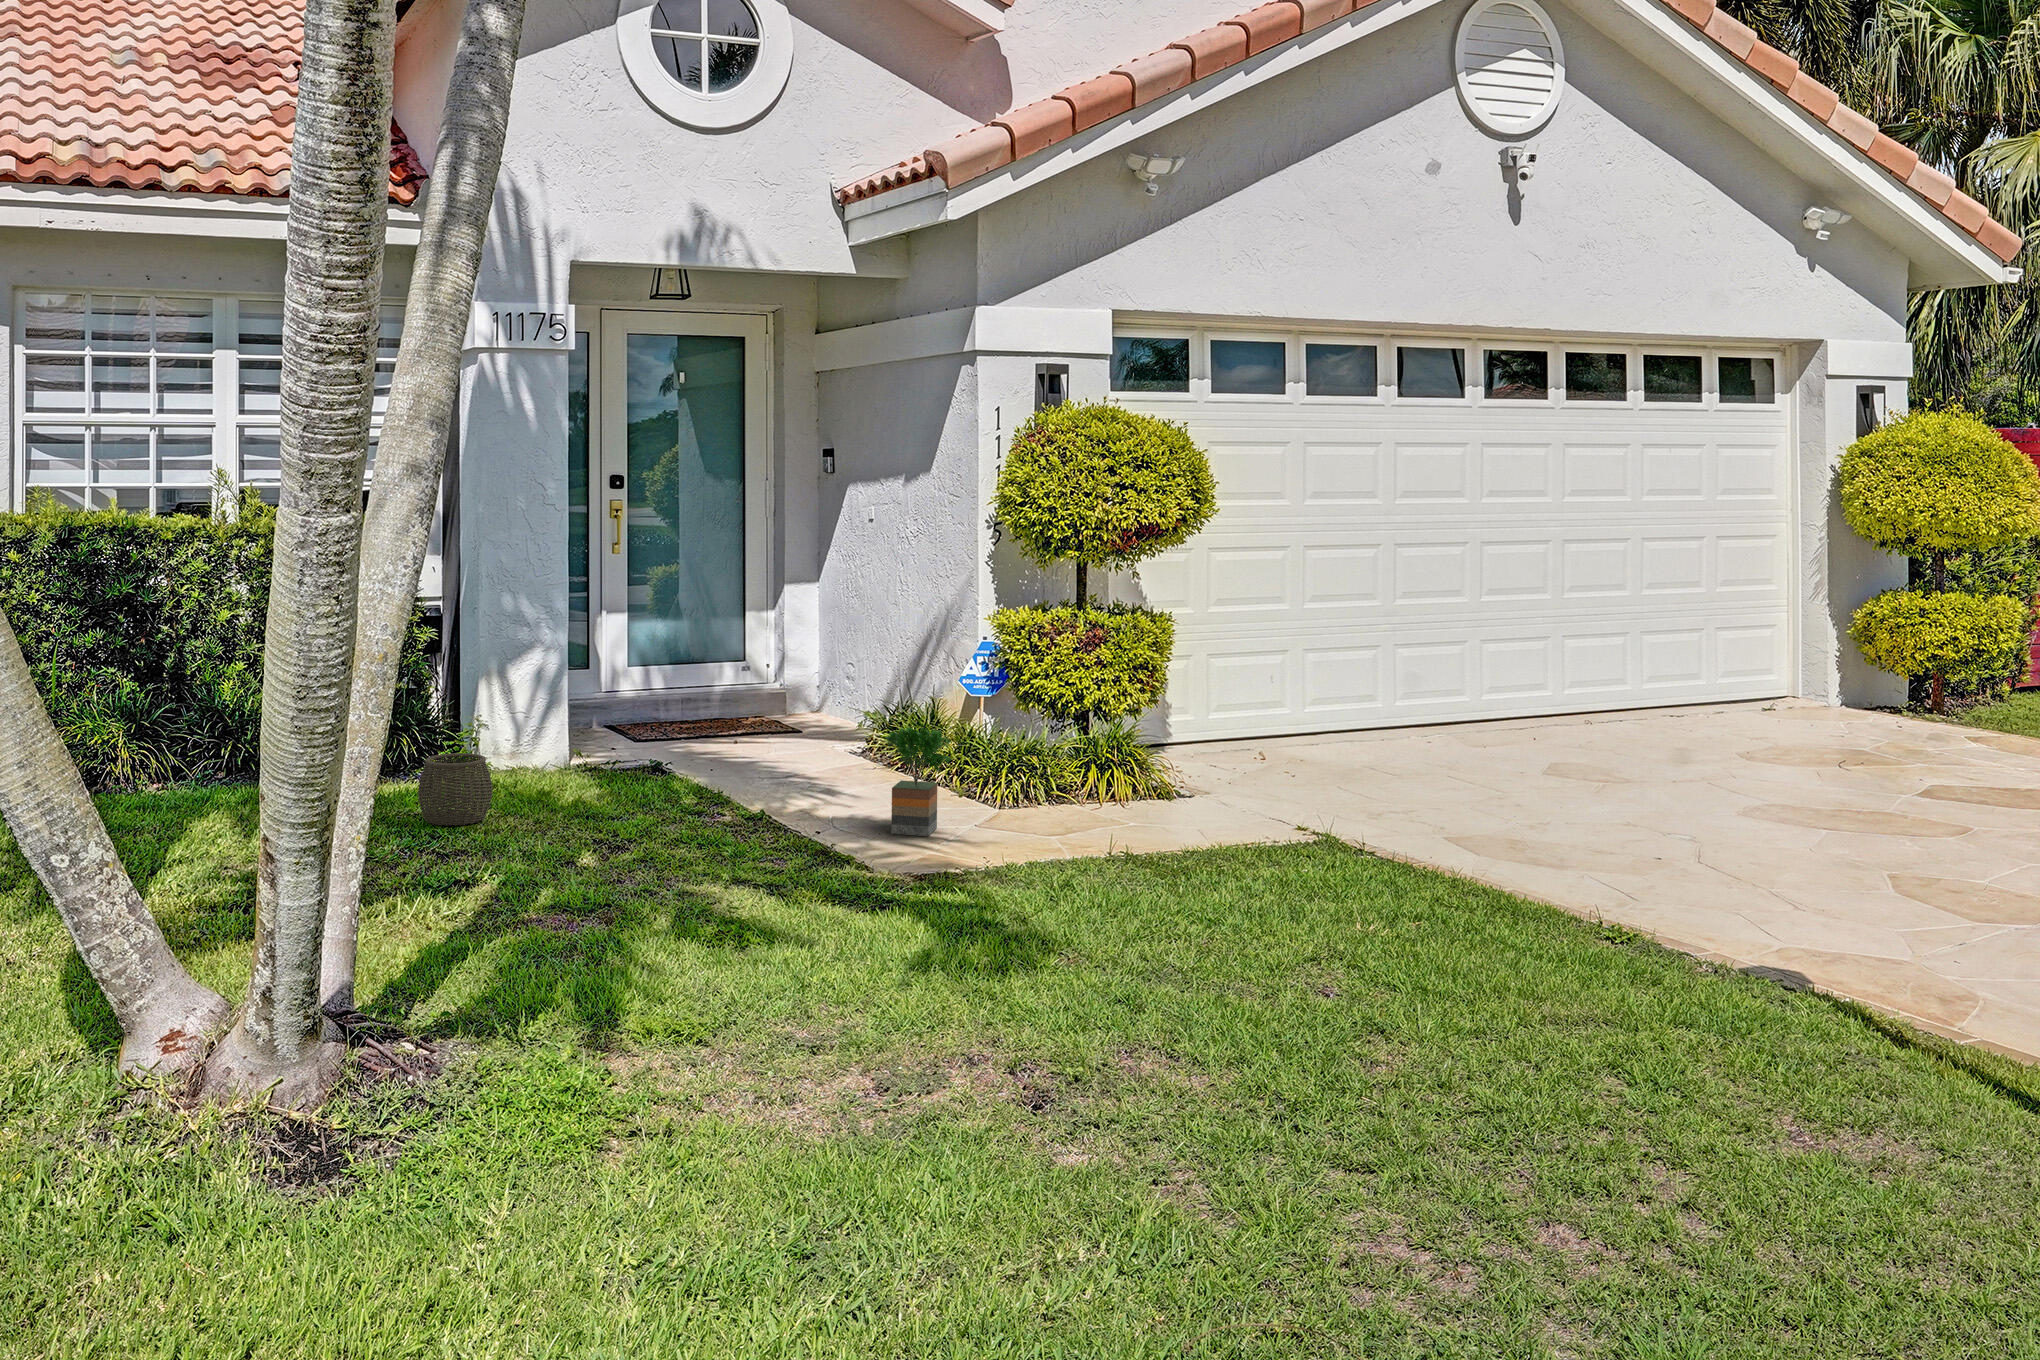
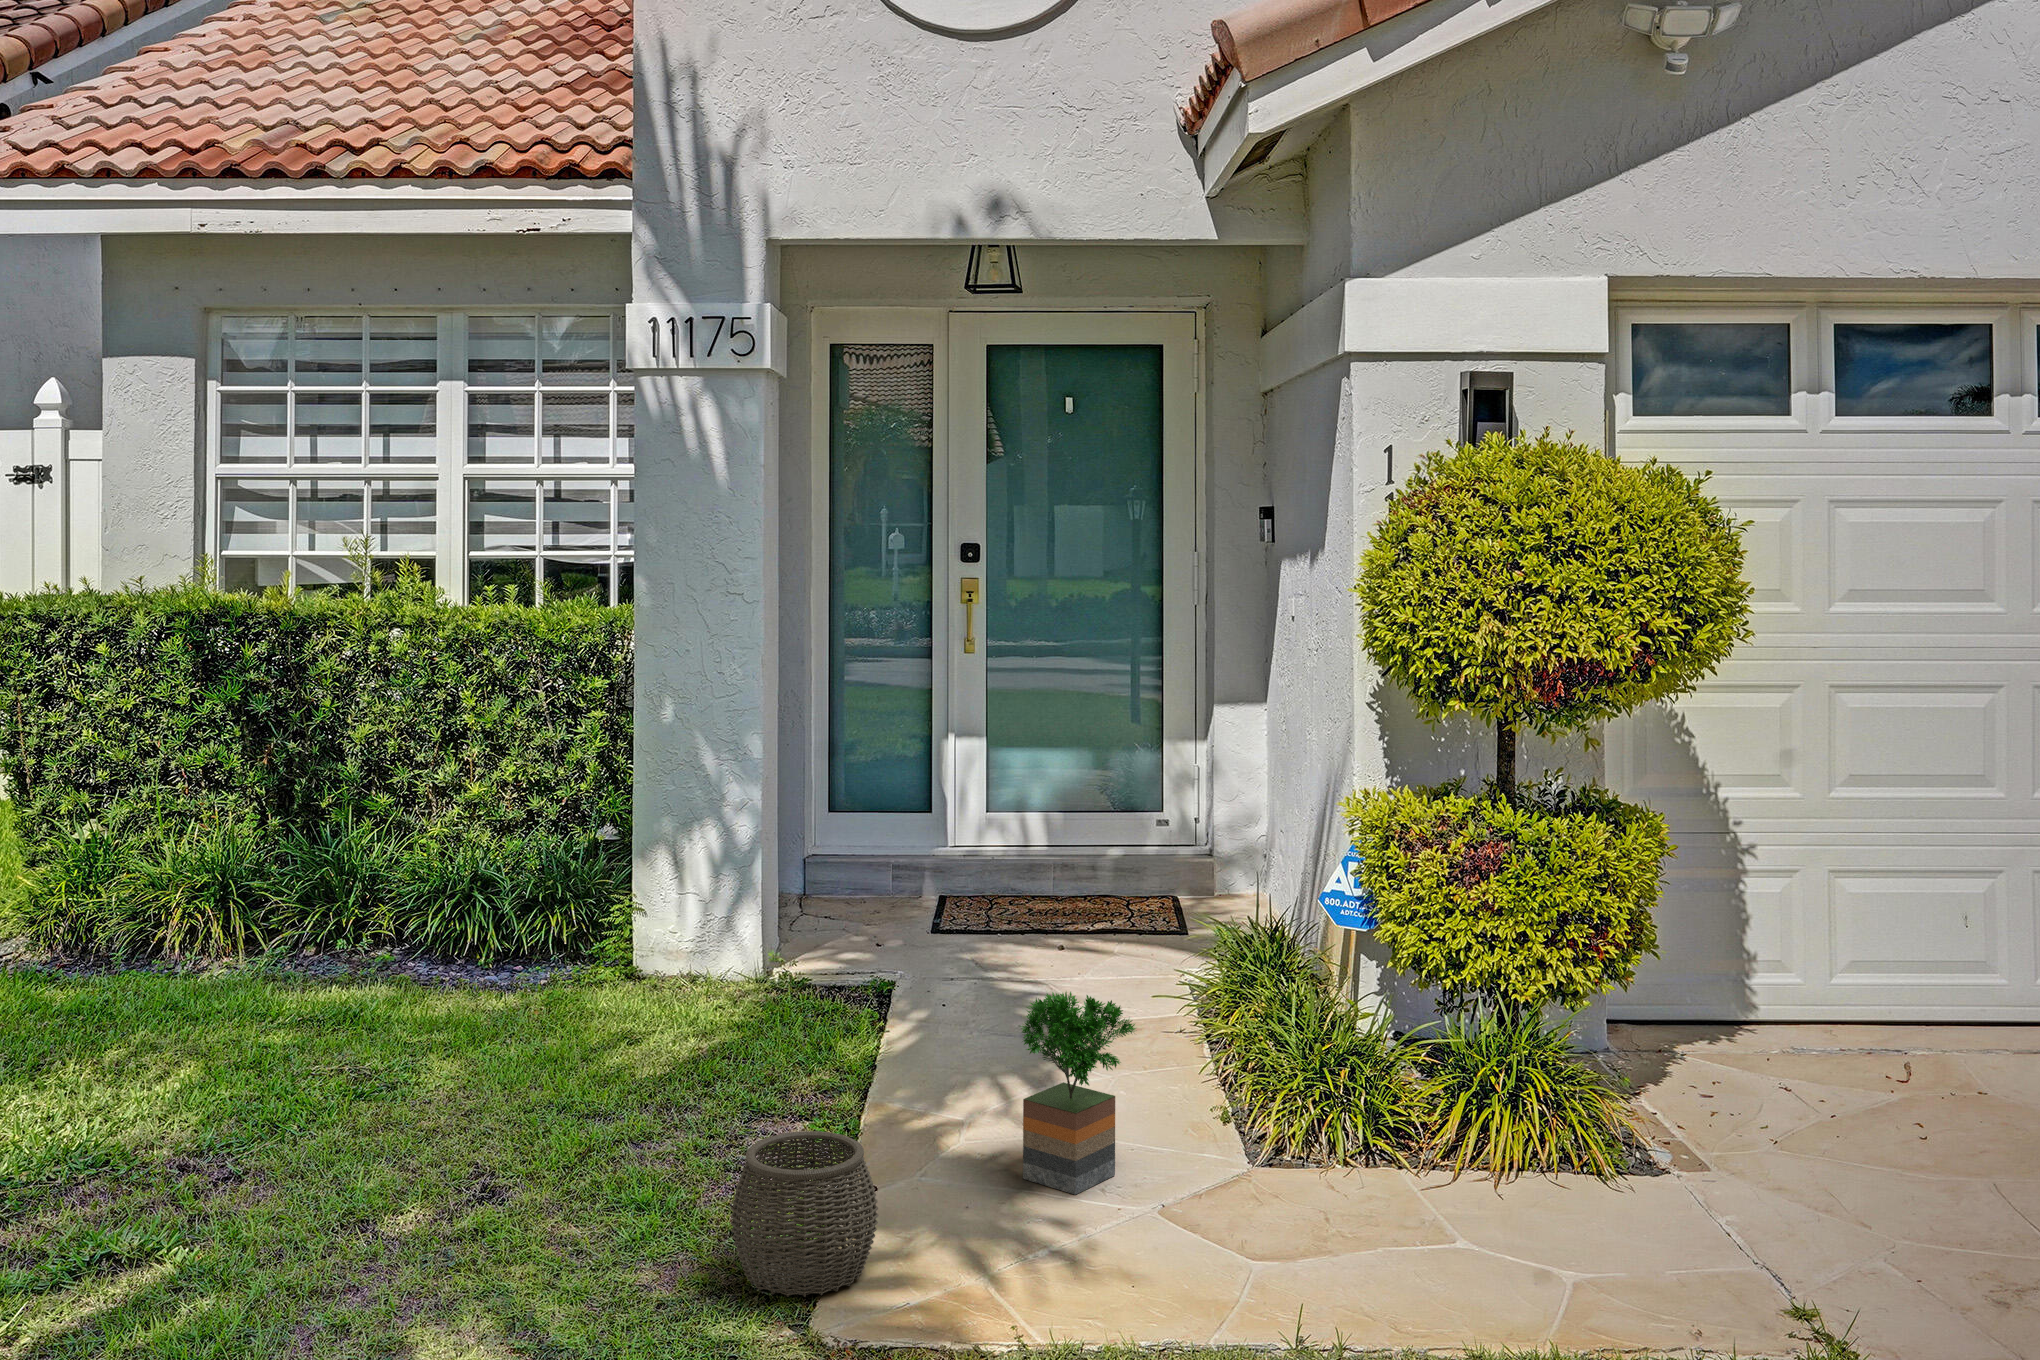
woven basket: present [417,753,493,826] -> present [731,1131,878,1297]

